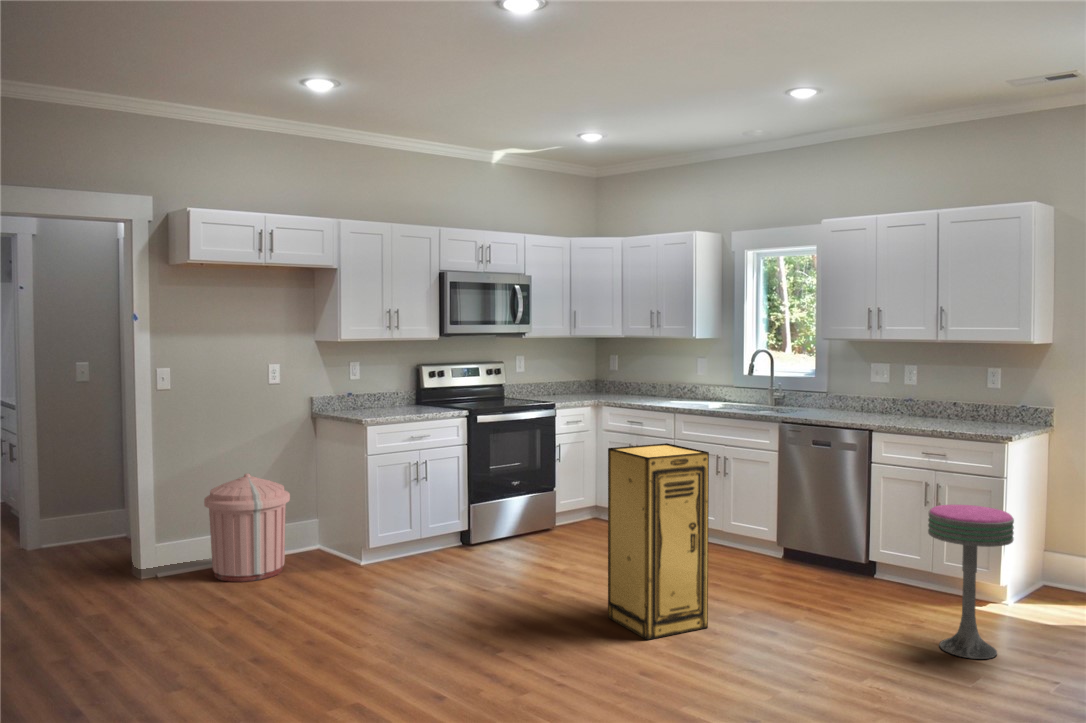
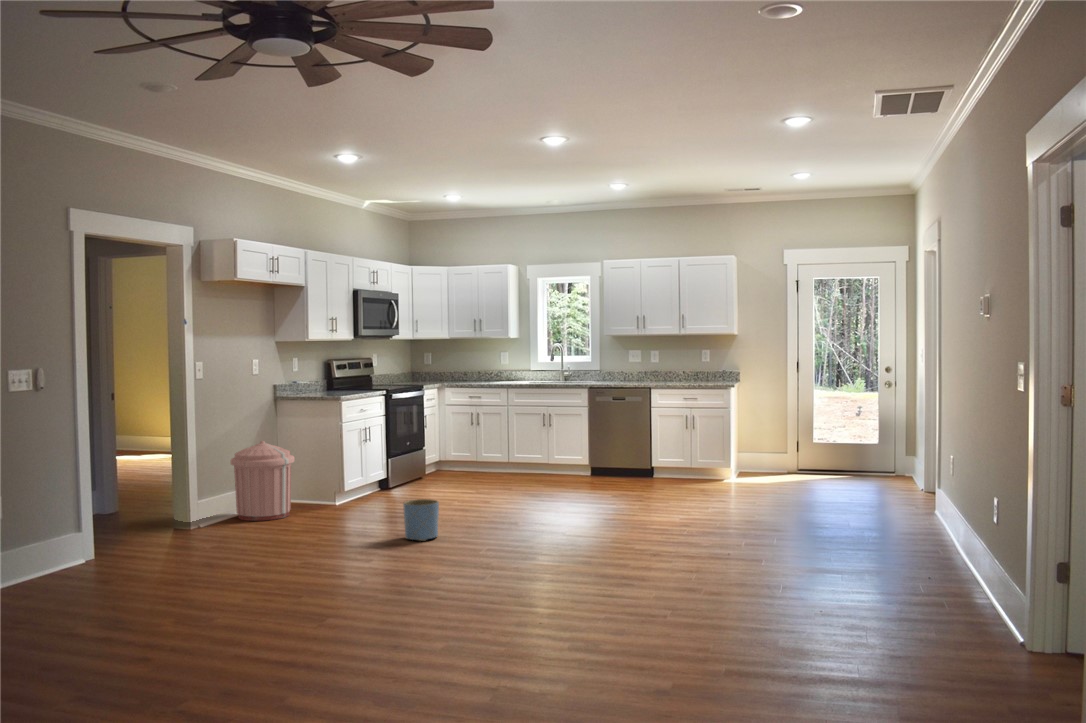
storage cabinet: present [608,443,709,640] -> none [543,397,603,508]
bar stool: present [928,505,1014,659] -> none [708,419,749,496]
planter: none [266,603,325,679] -> present [403,499,439,541]

